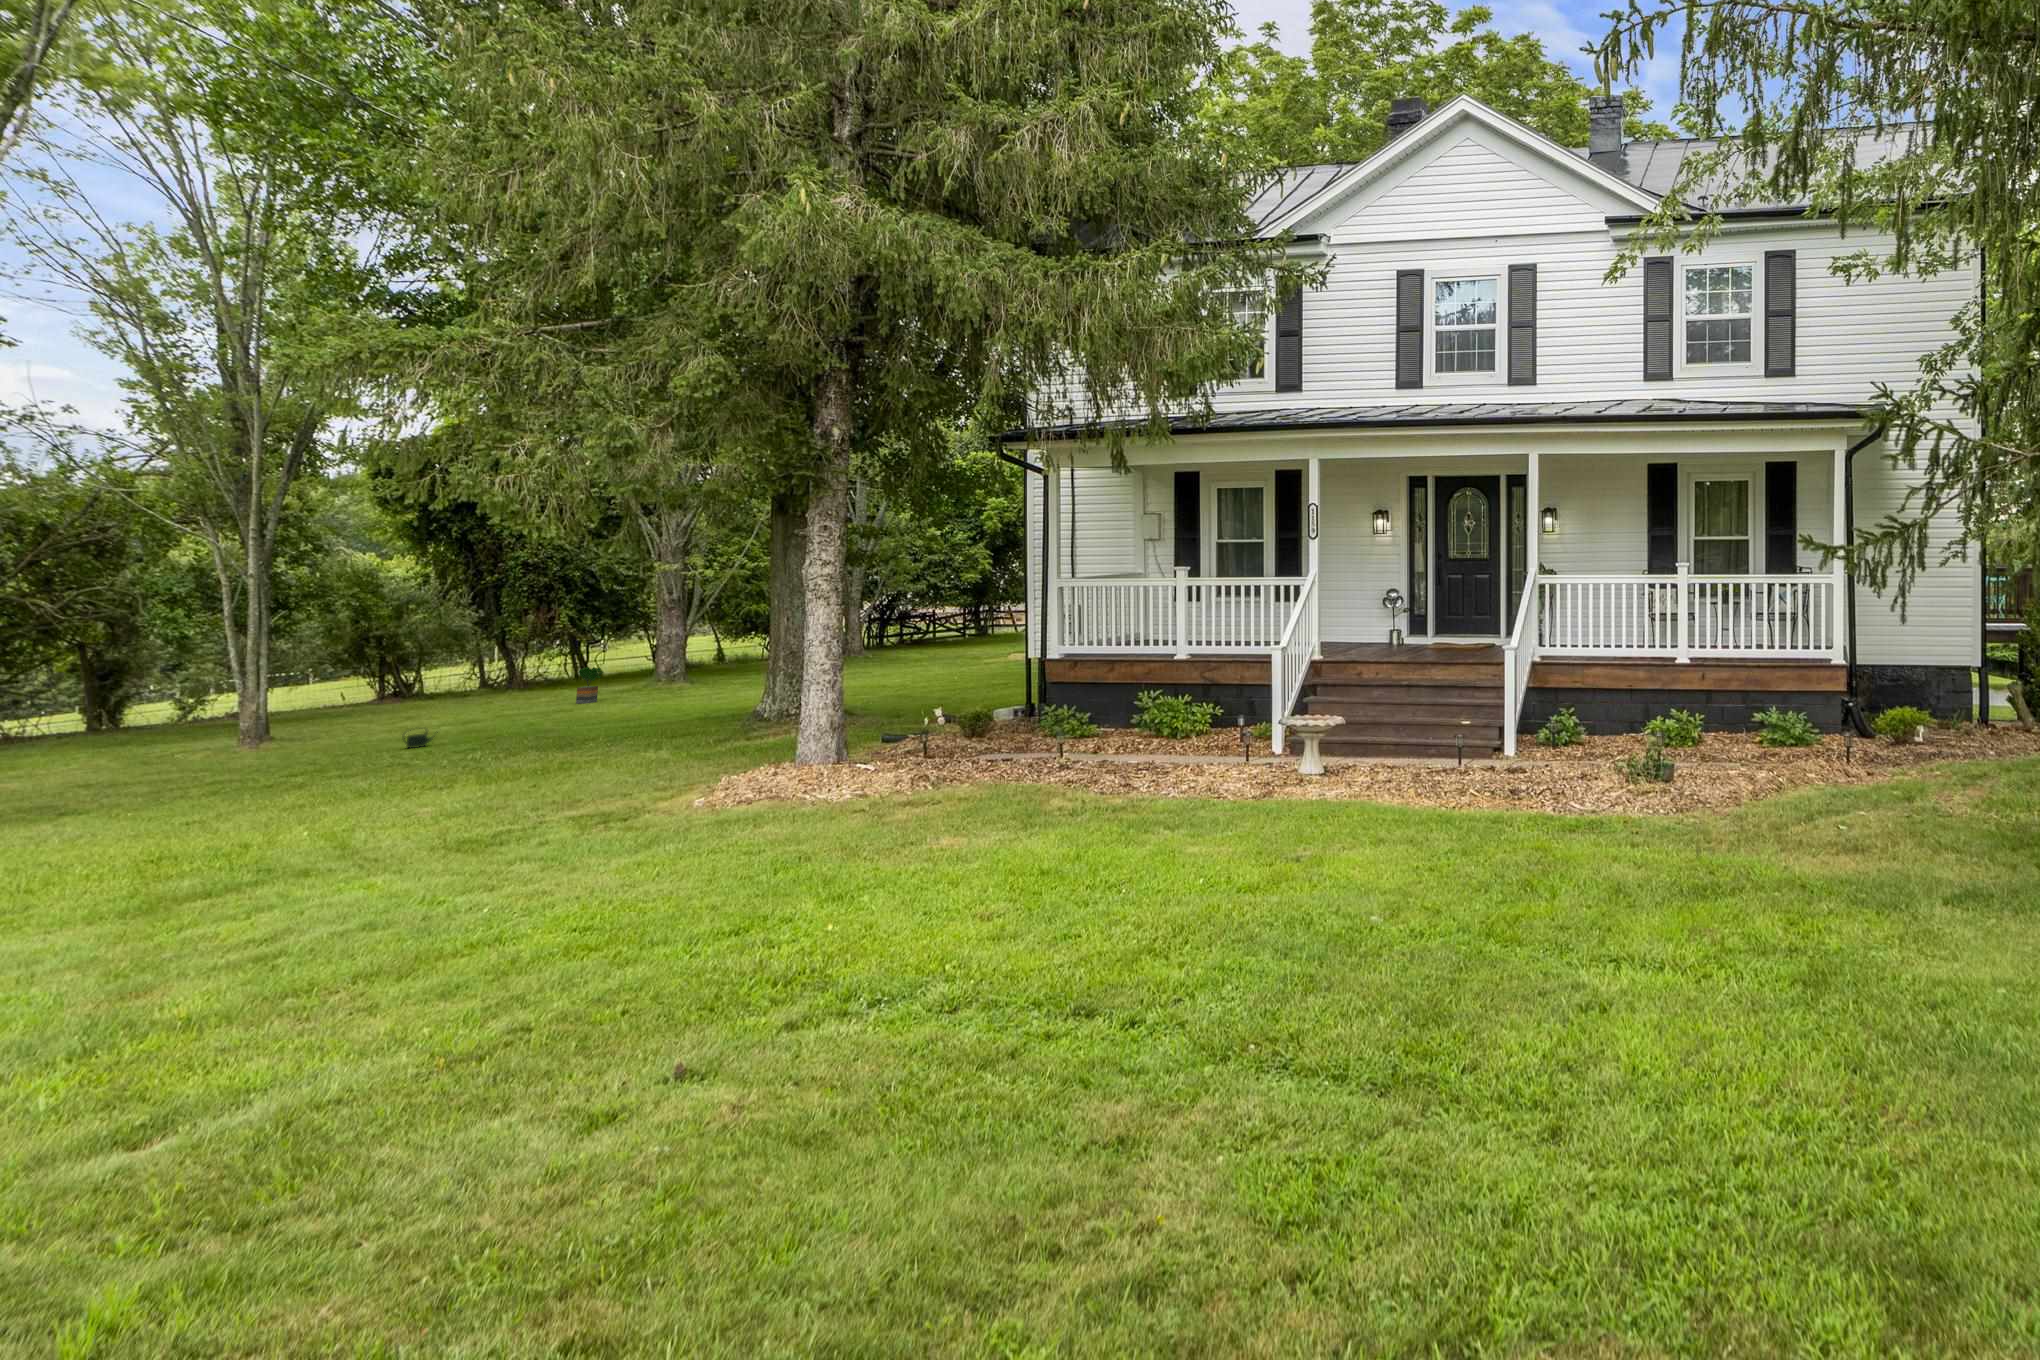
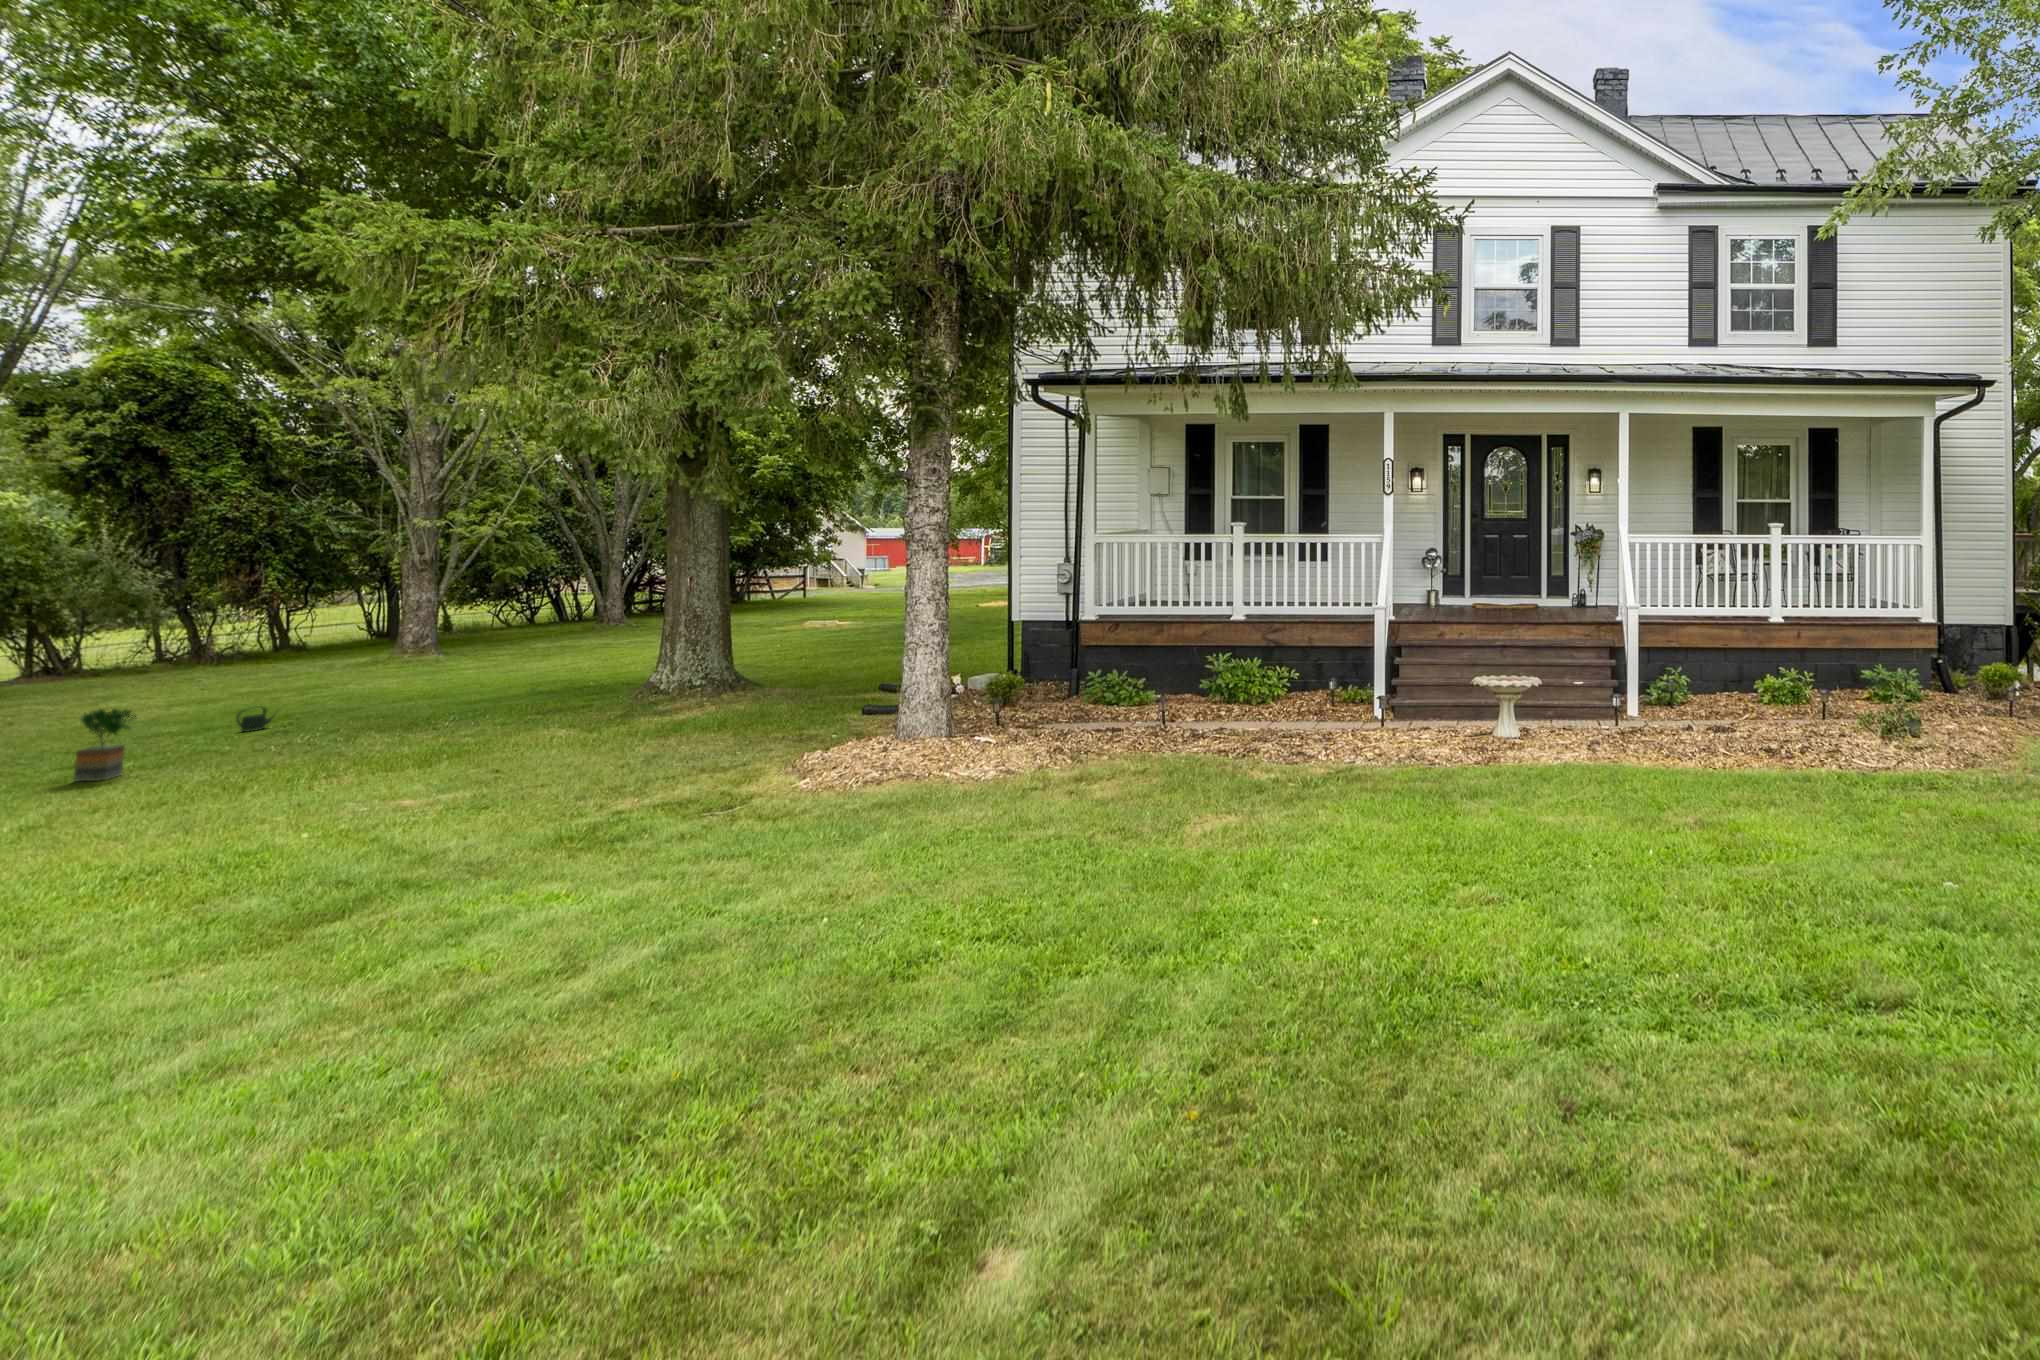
potted tree: present [576,667,603,703] -> present [74,709,137,782]

